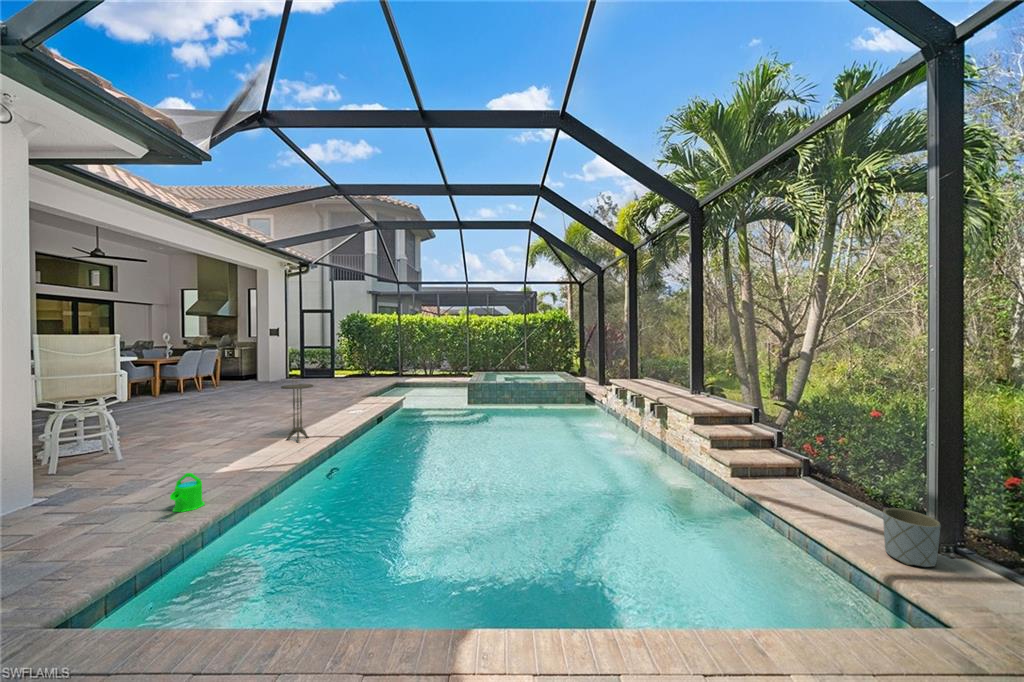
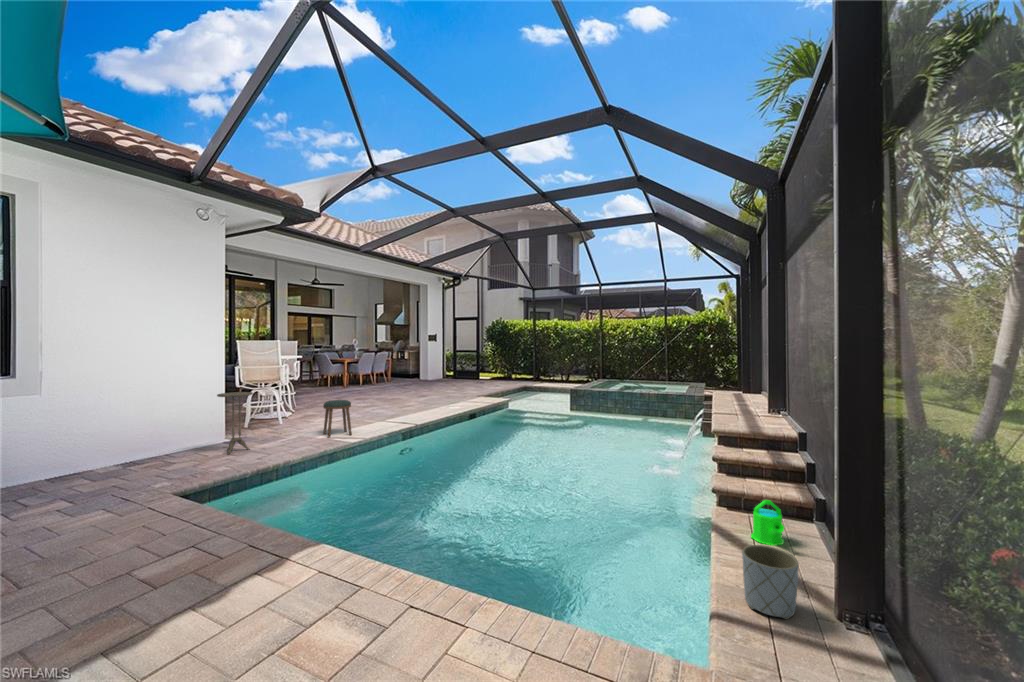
side table: present [281,384,313,443] -> present [217,392,253,454]
stool: none [222,415,271,469] -> present [323,400,352,438]
watering can: present [170,473,205,512] -> present [751,500,785,546]

